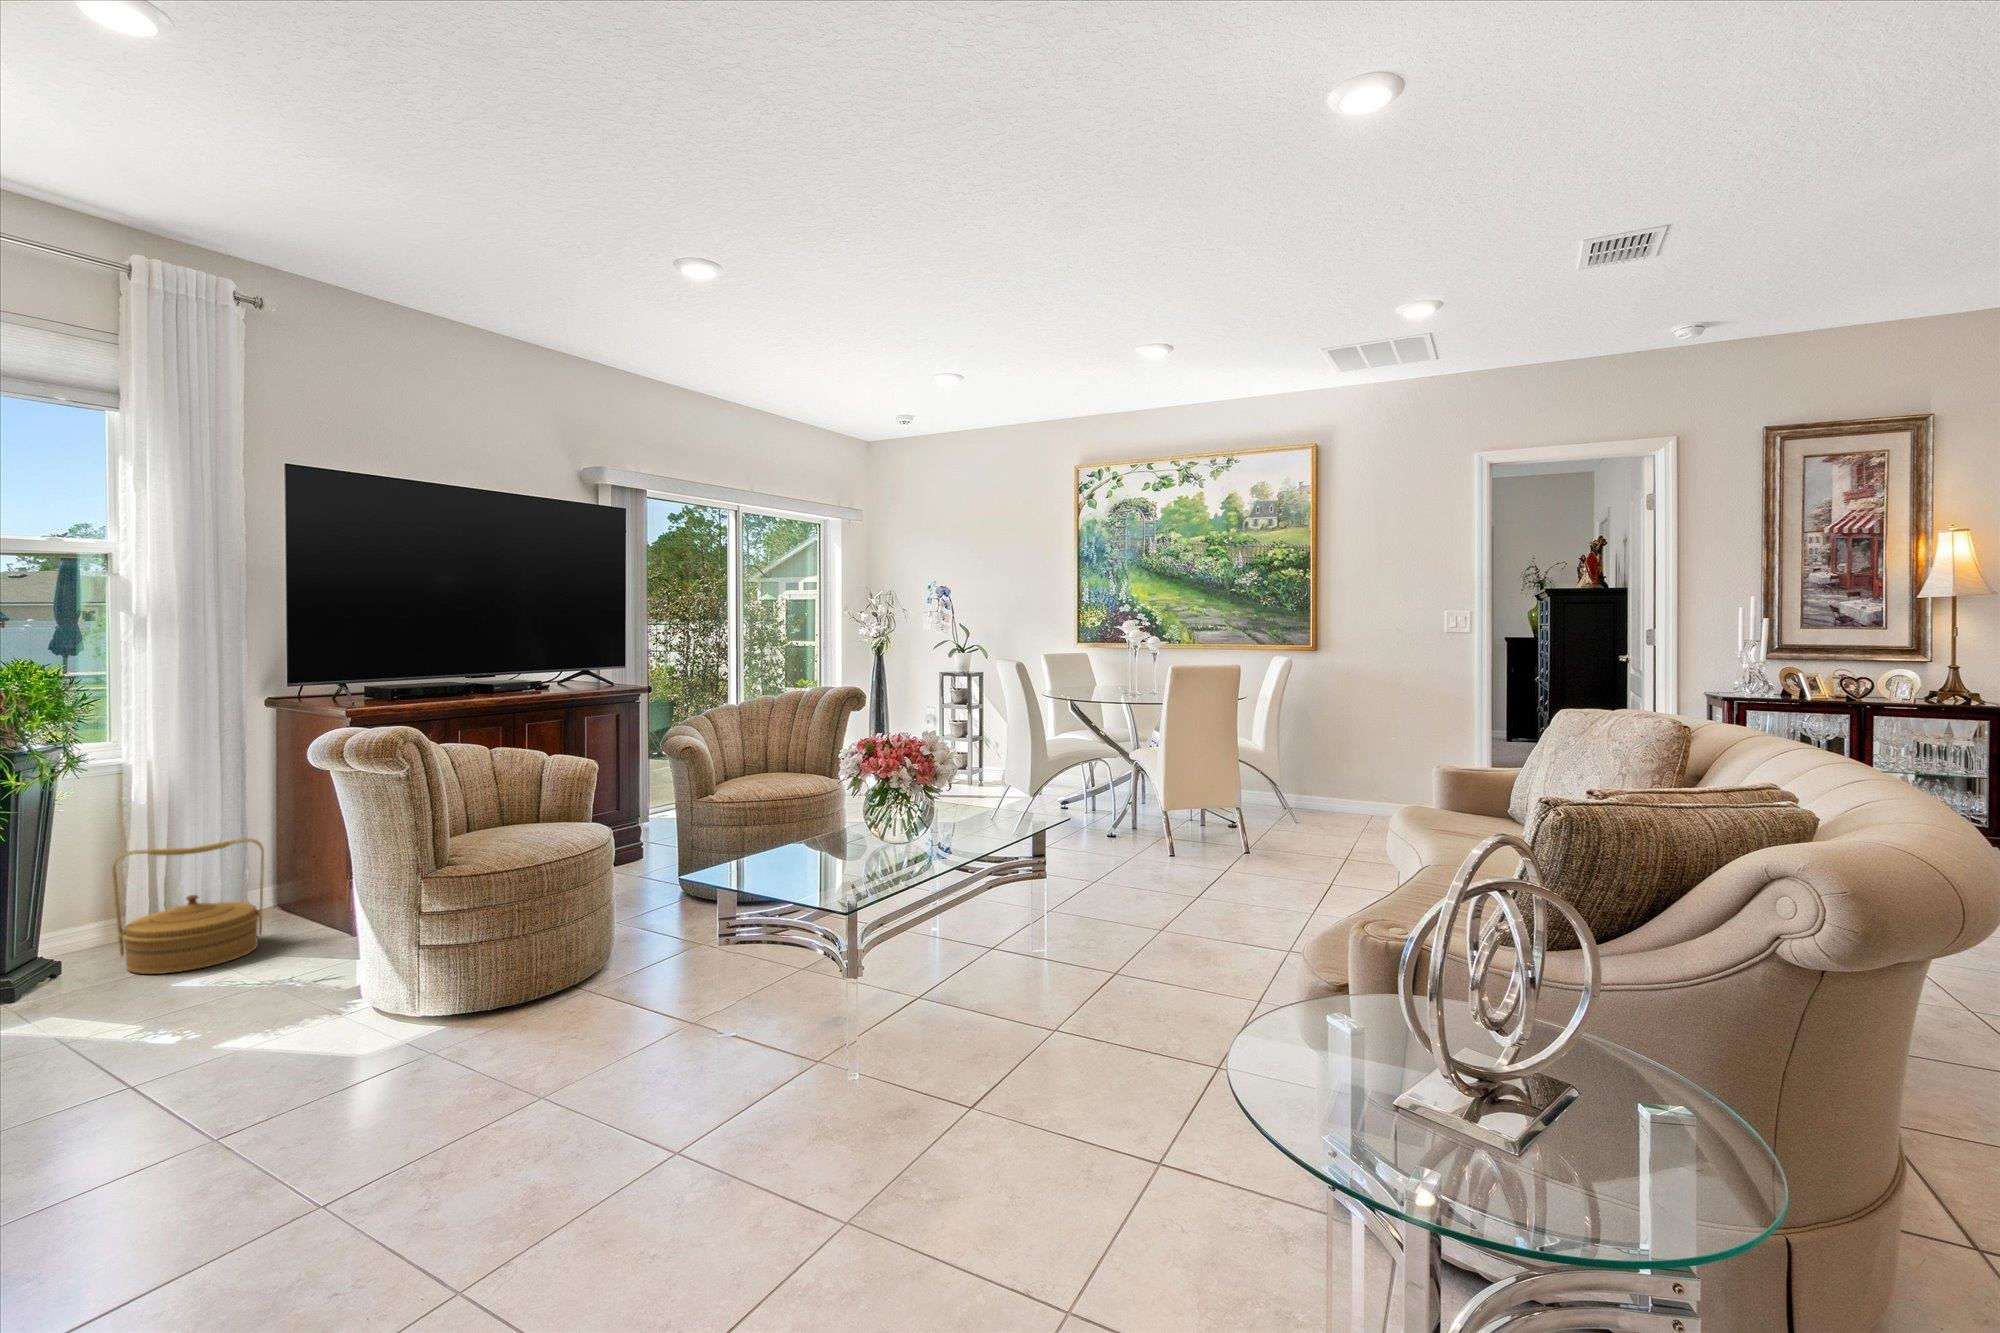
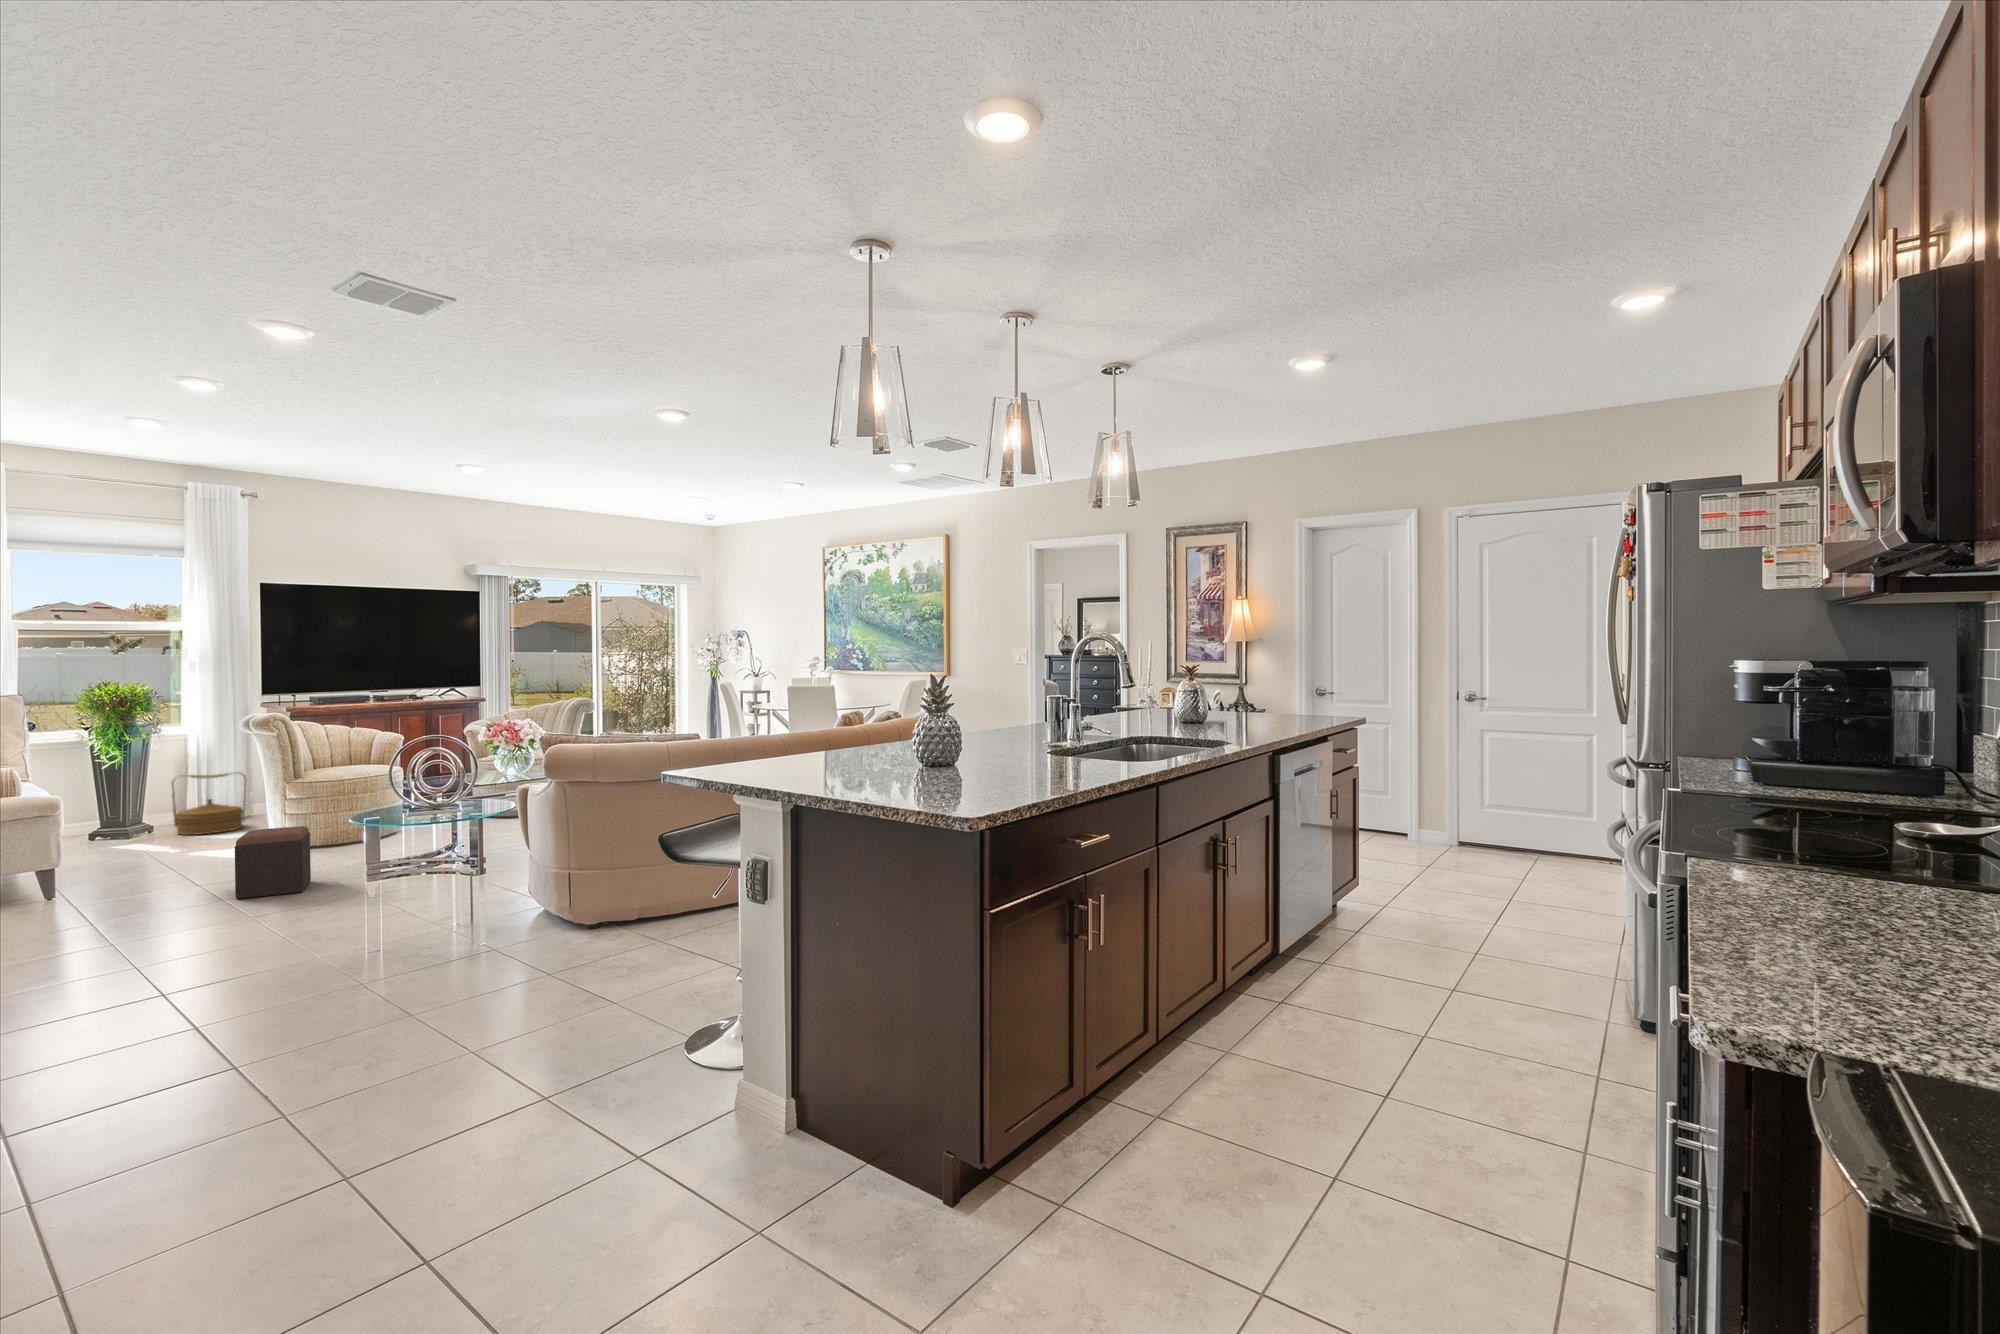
footstool: none [457,1015,637,1255] -> present [235,826,311,899]

